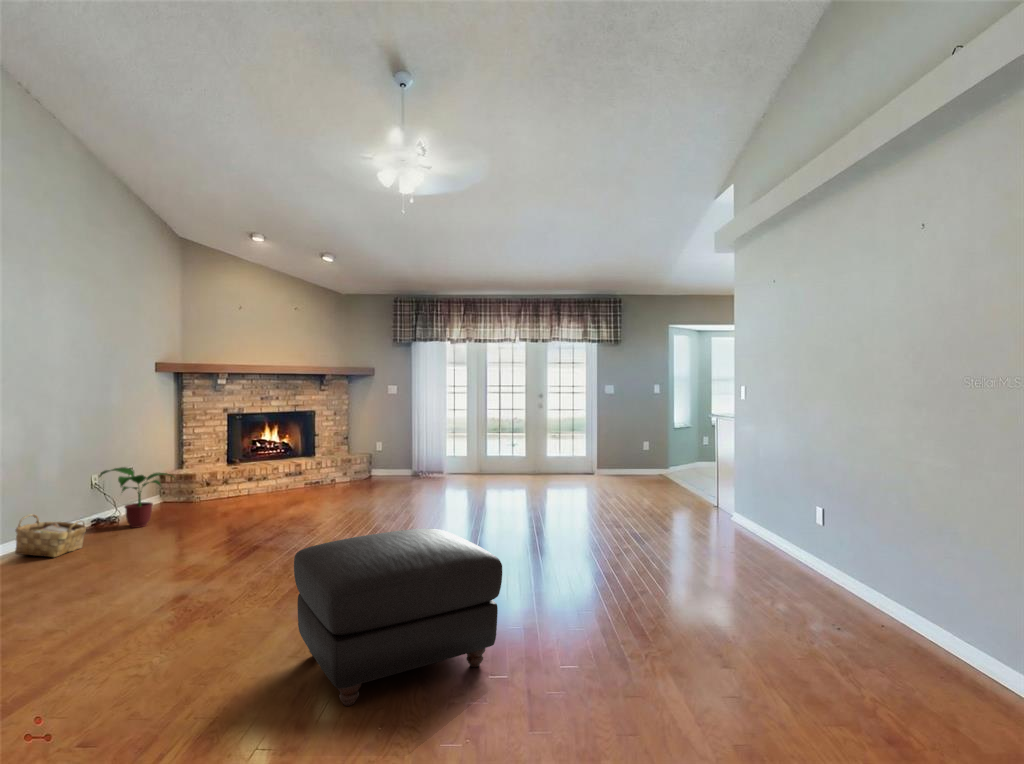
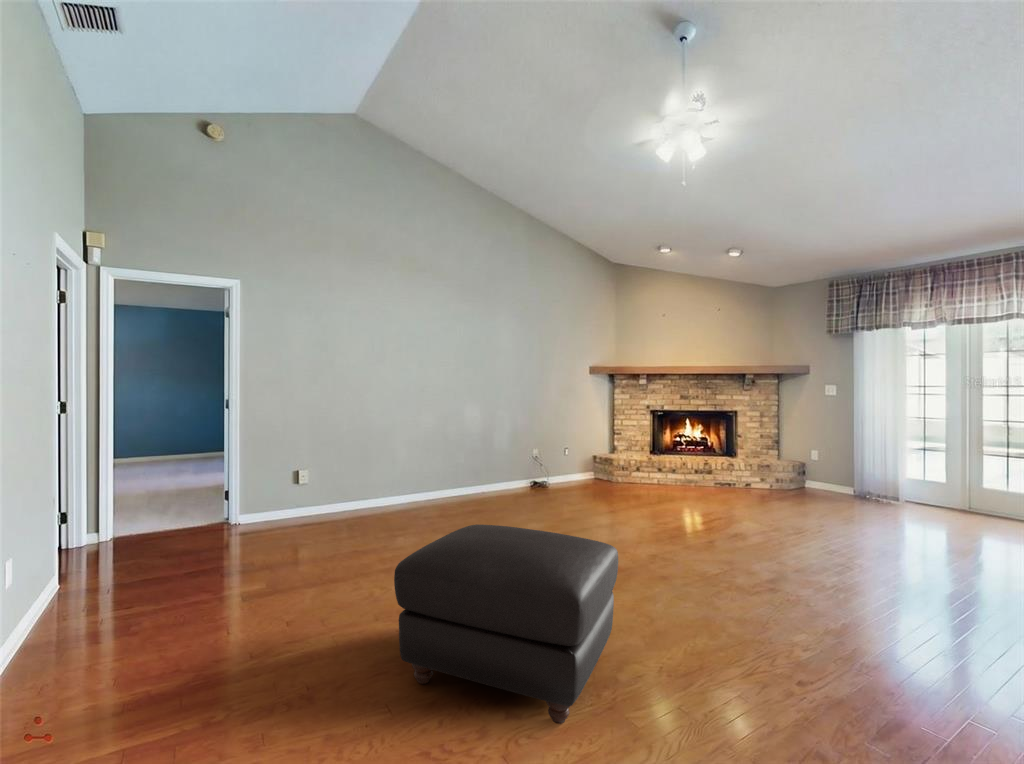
potted plant: present [100,467,172,528] -> none [532,445,579,493]
woven basket: present [15,514,86,557] -> none [470,469,505,501]

